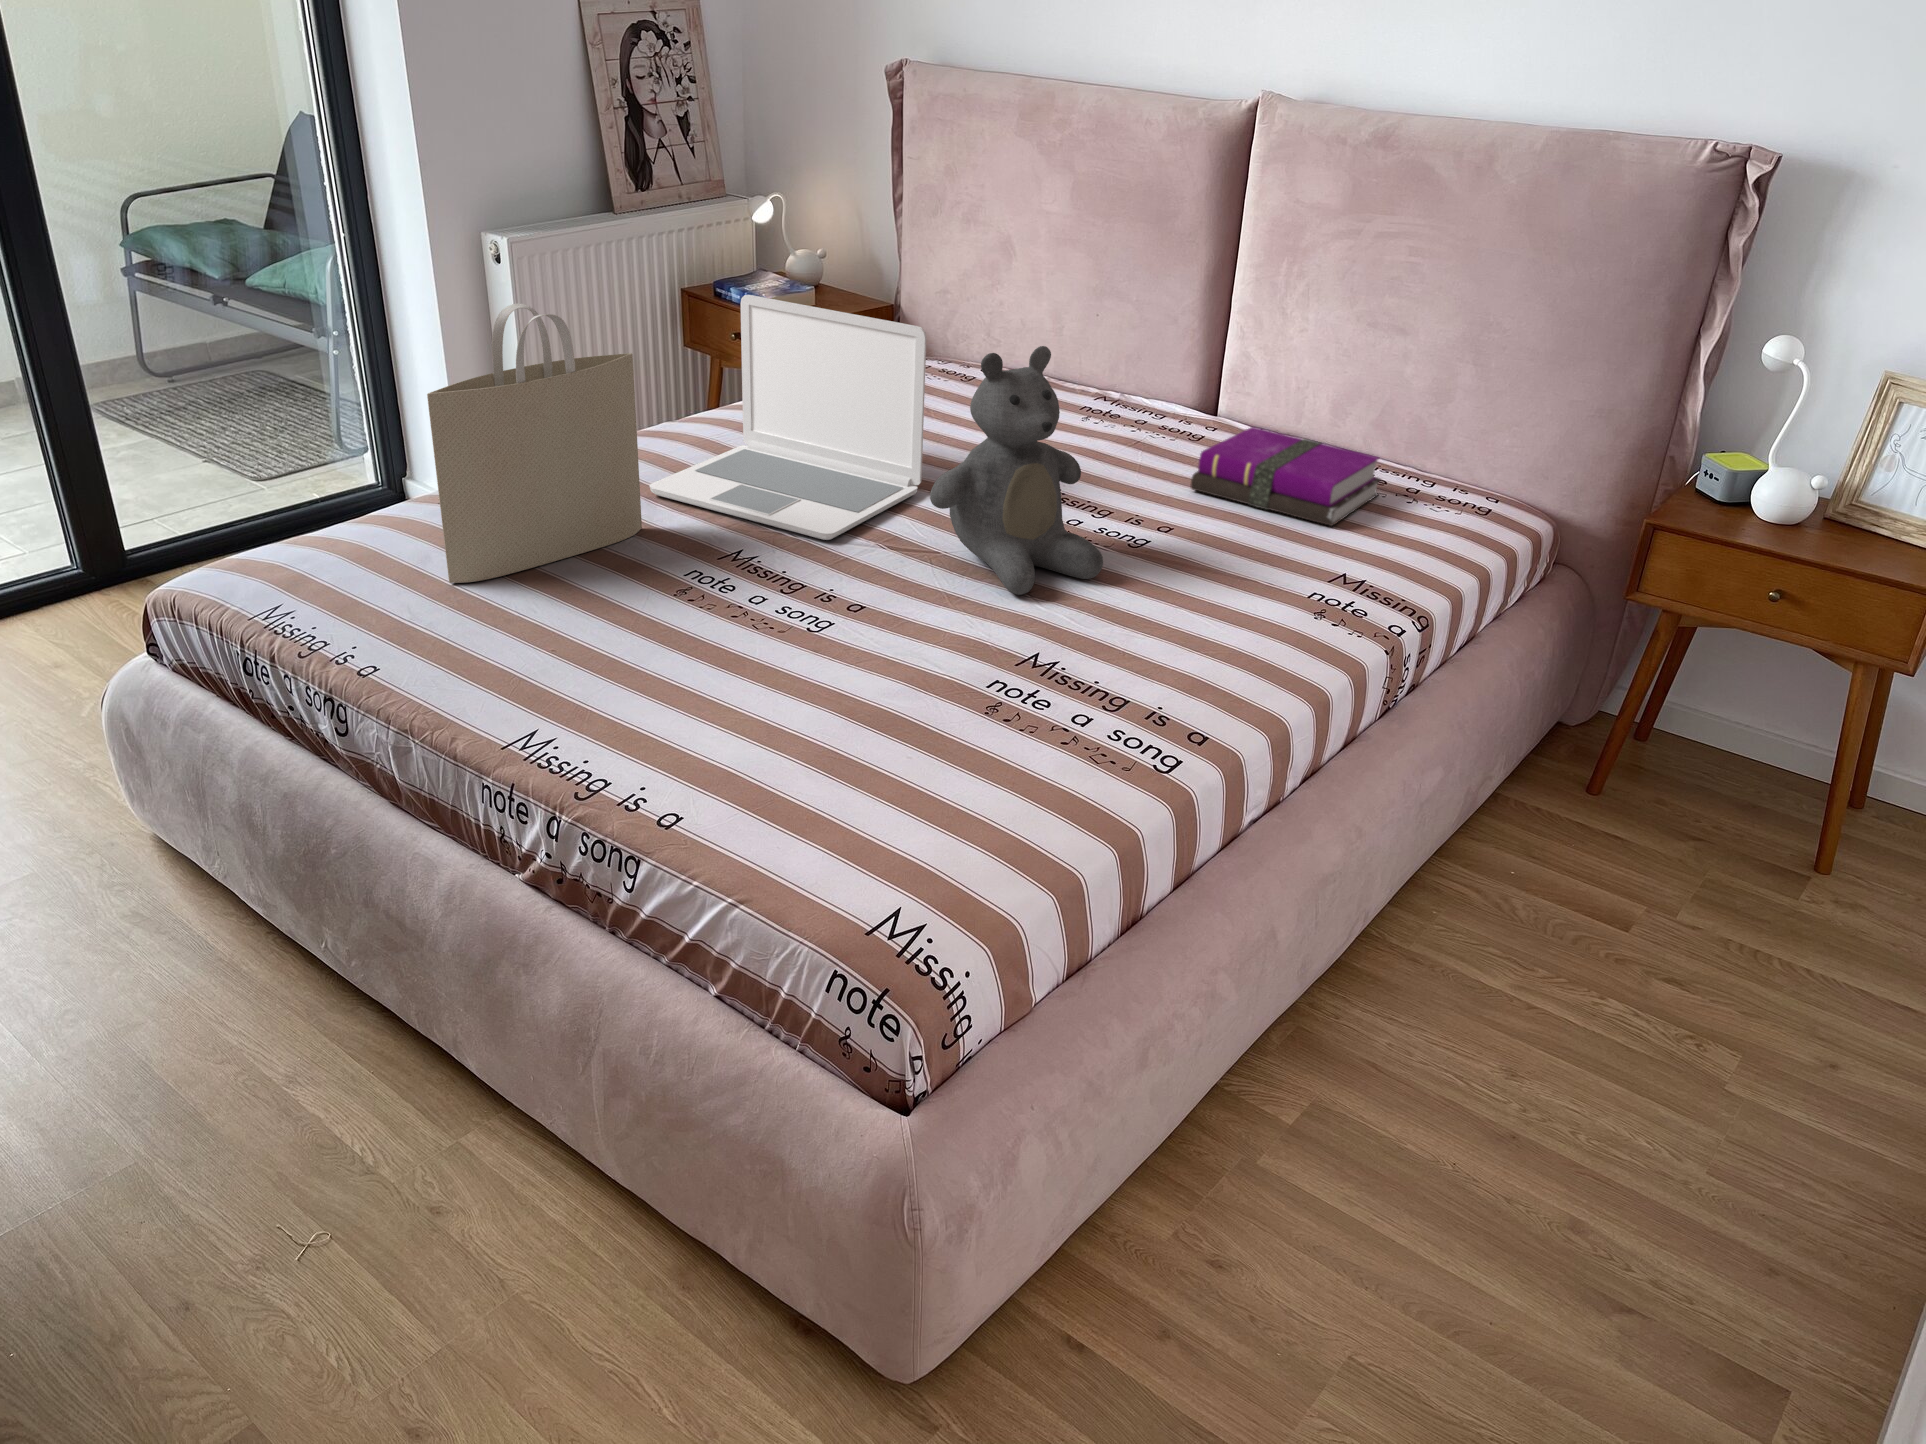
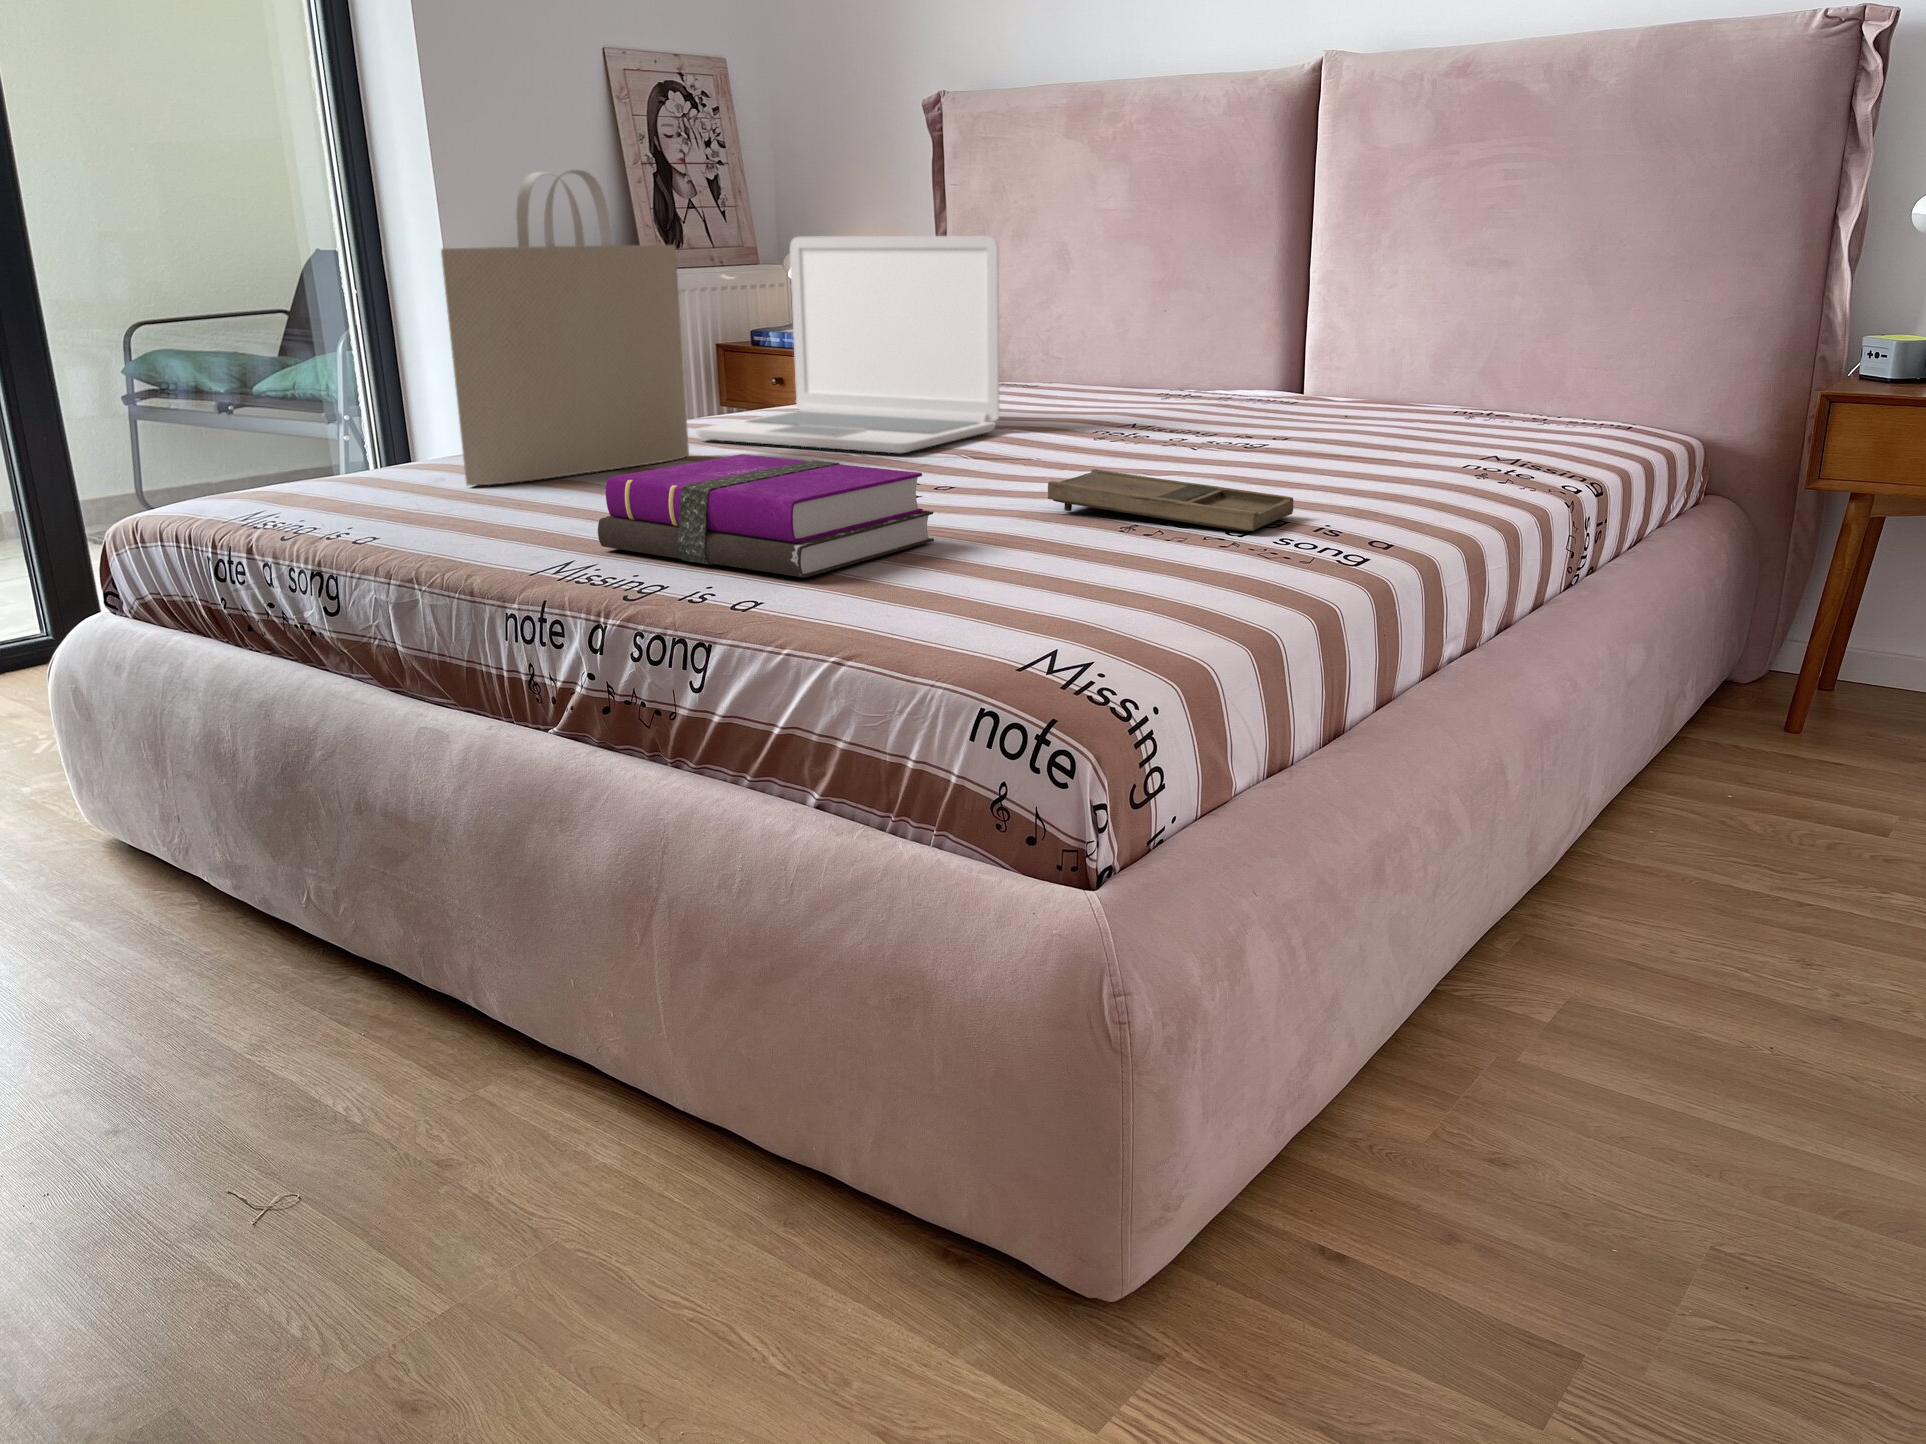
teddy bear: present [930,346,1103,595] -> none [1021,204,1222,471]
notebook: present [1191,427,1381,526] -> present [598,454,934,577]
tray: none [933,624,1135,727] -> present [1048,469,1293,531]

